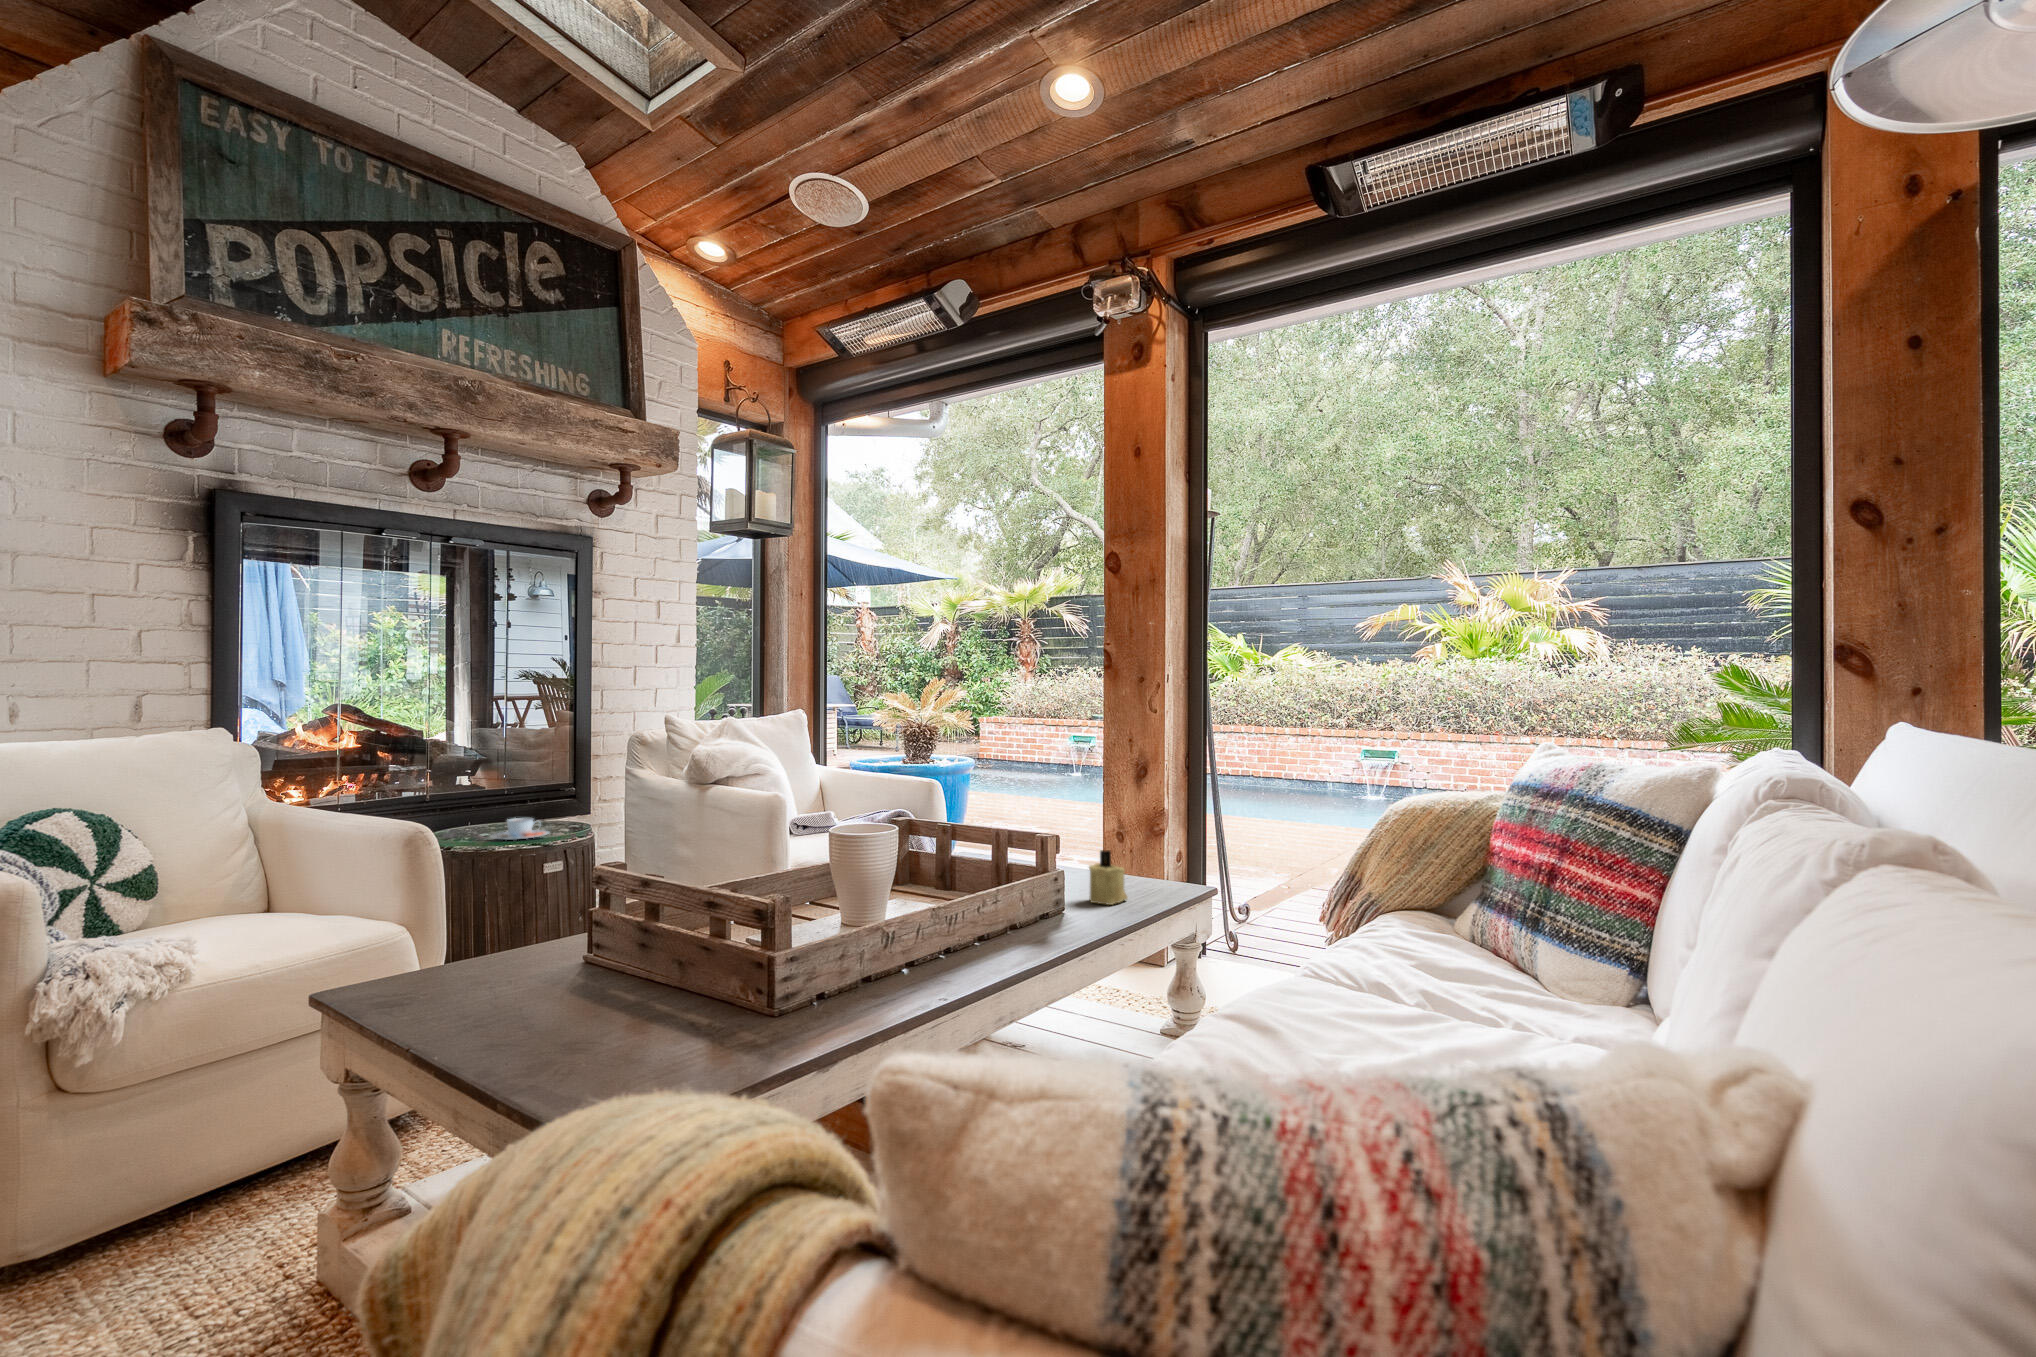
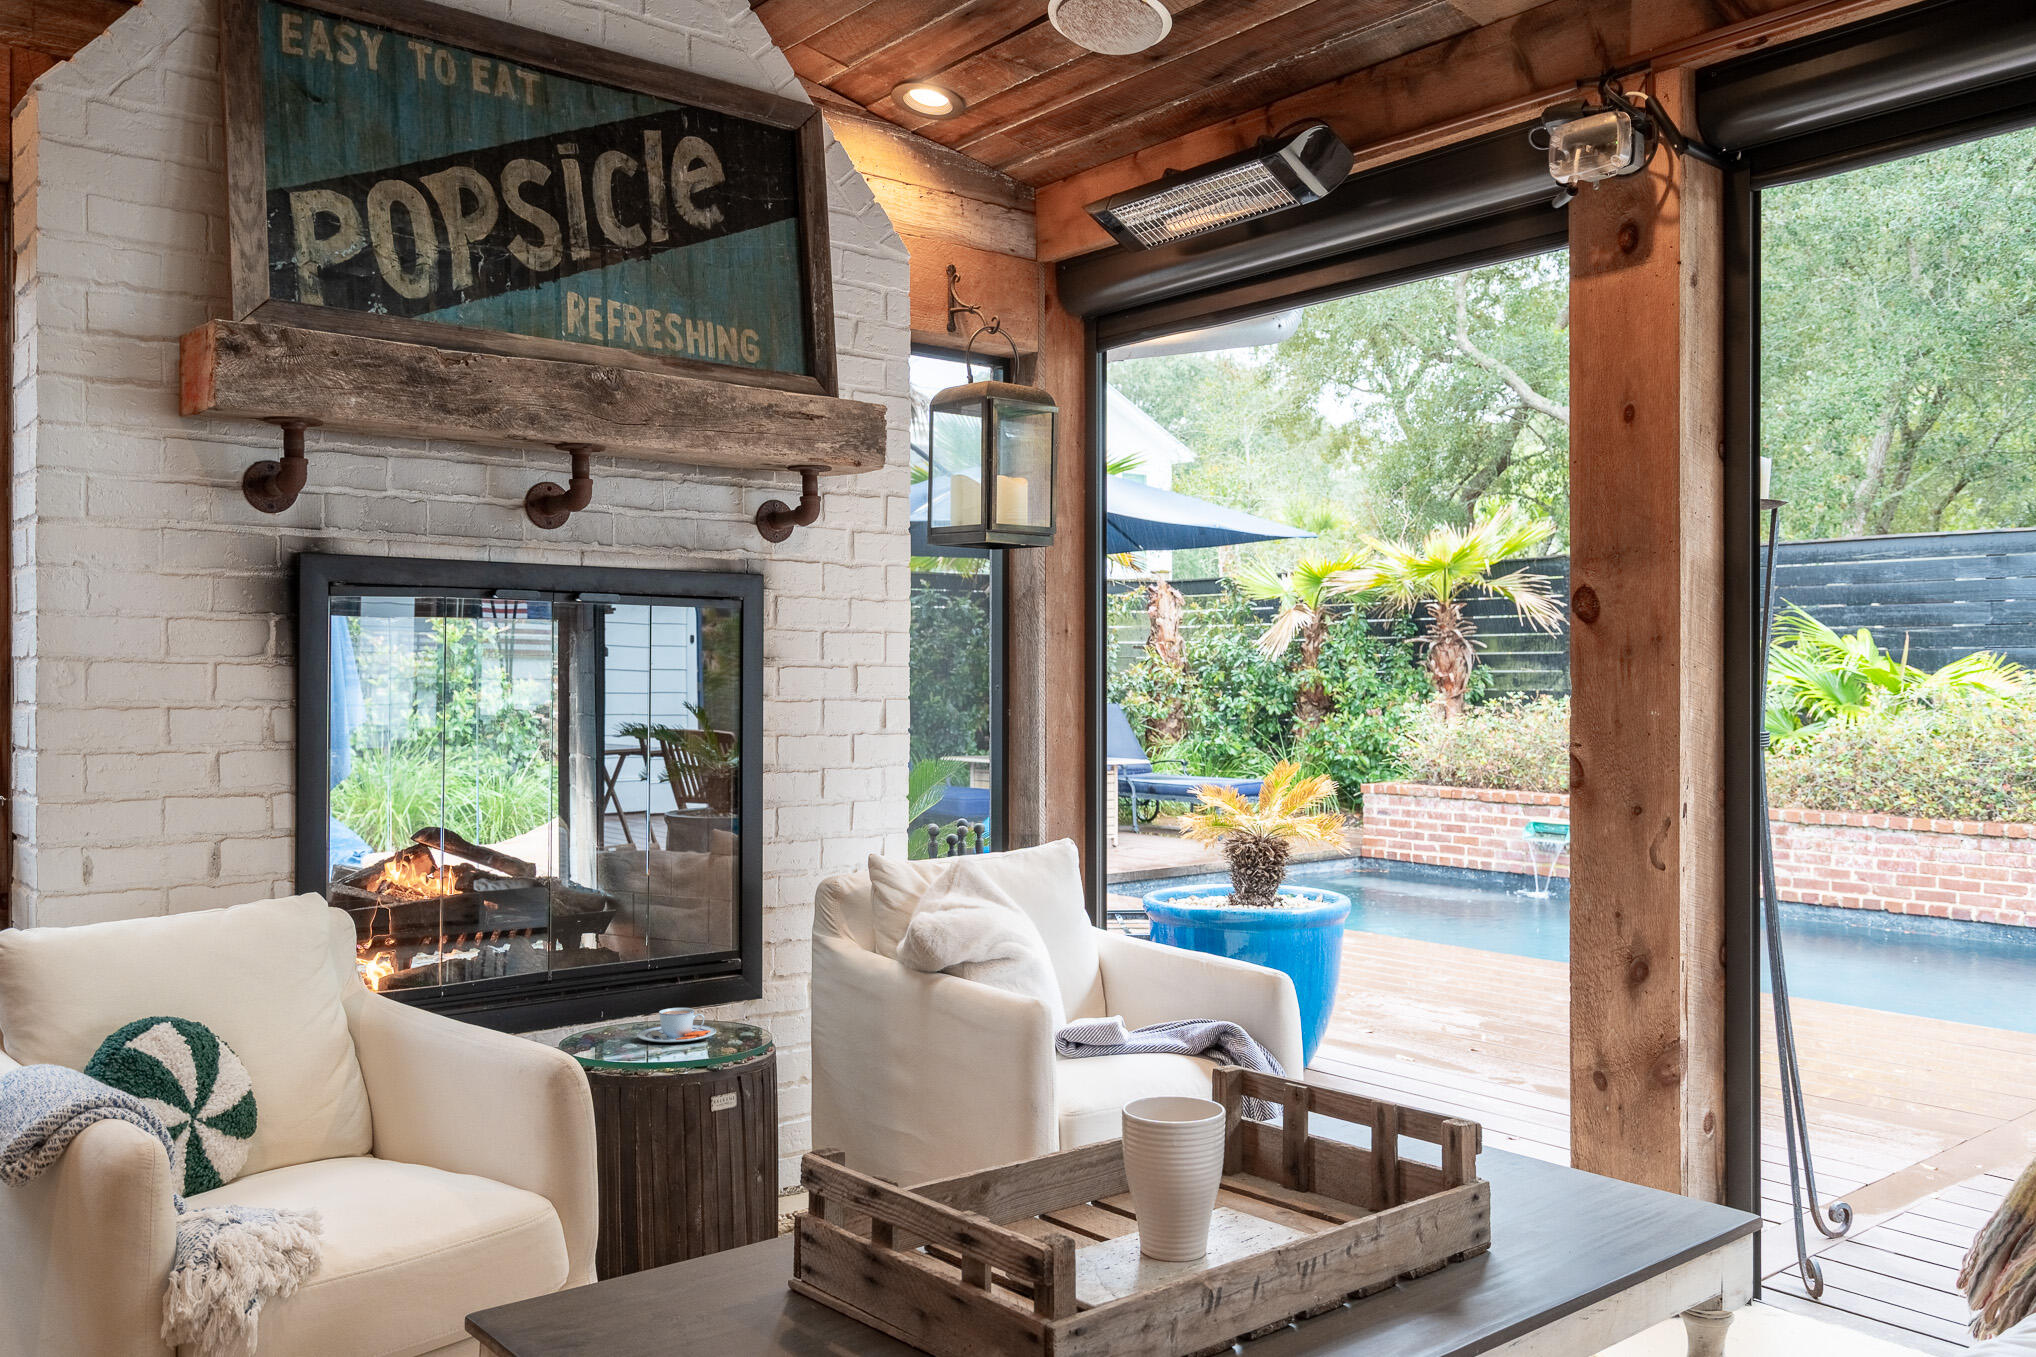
candle: present [1089,850,1128,905] -> none [1537,1154,1605,1248]

